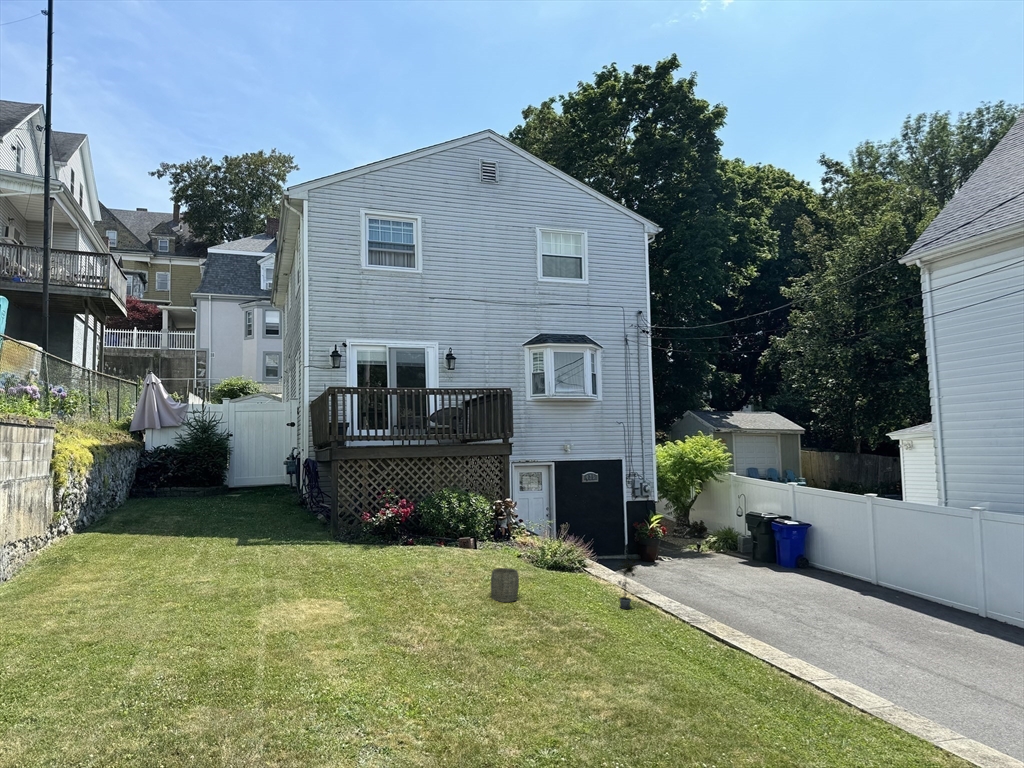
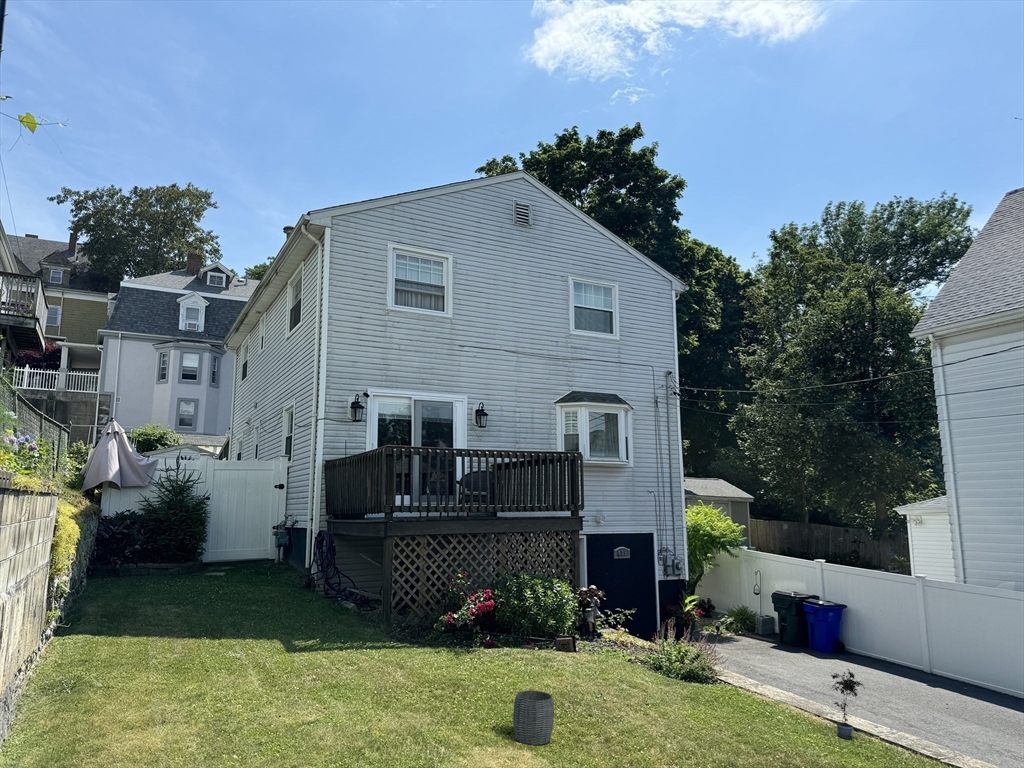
woven basket: present [491,568,519,602] -> present [513,691,554,745]

